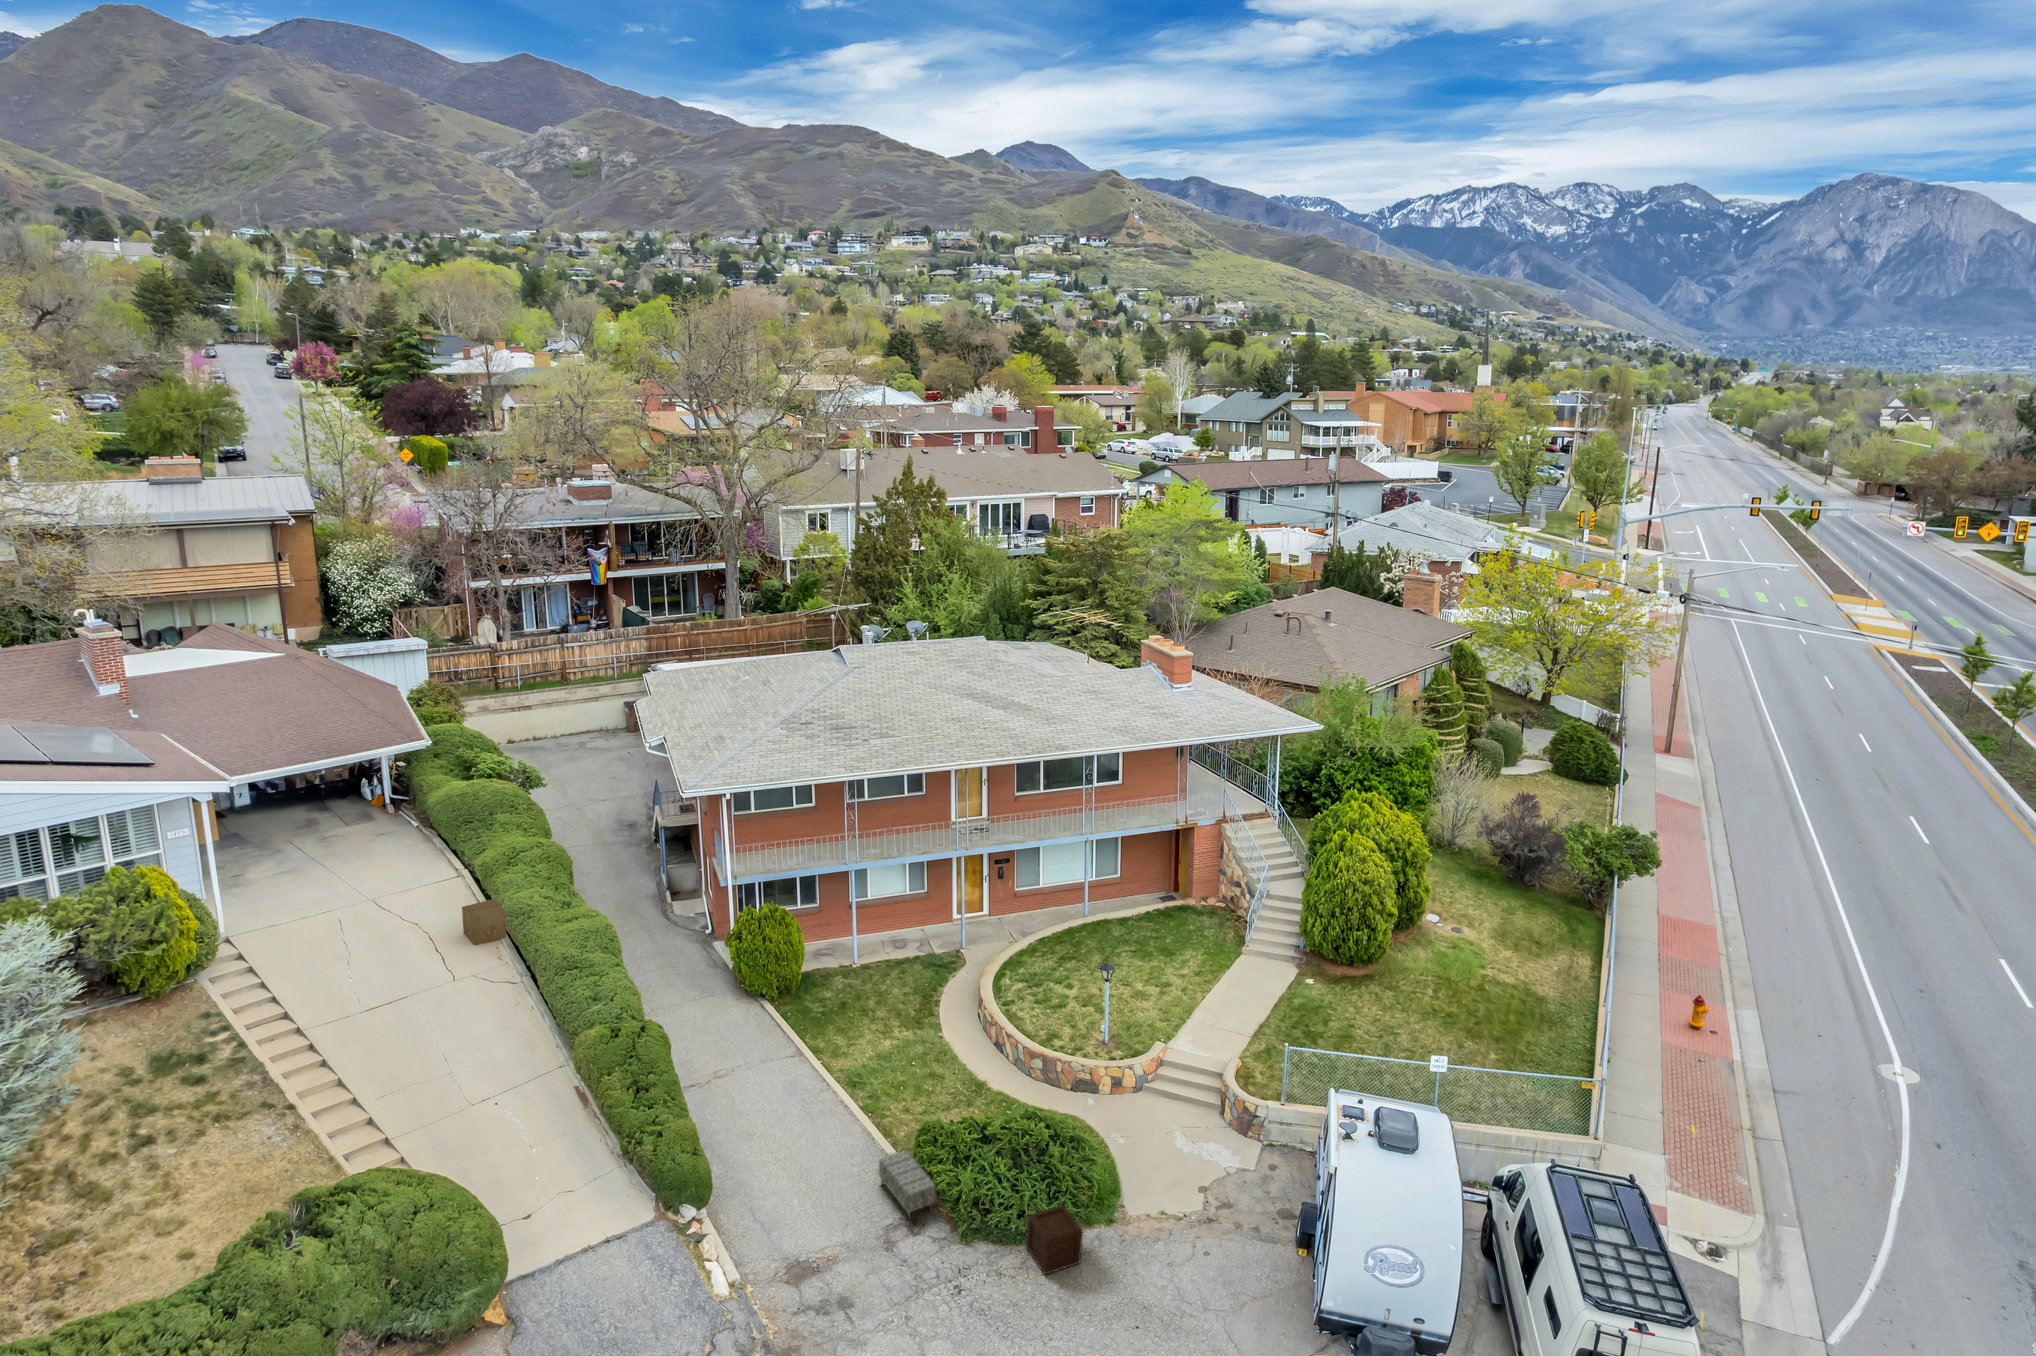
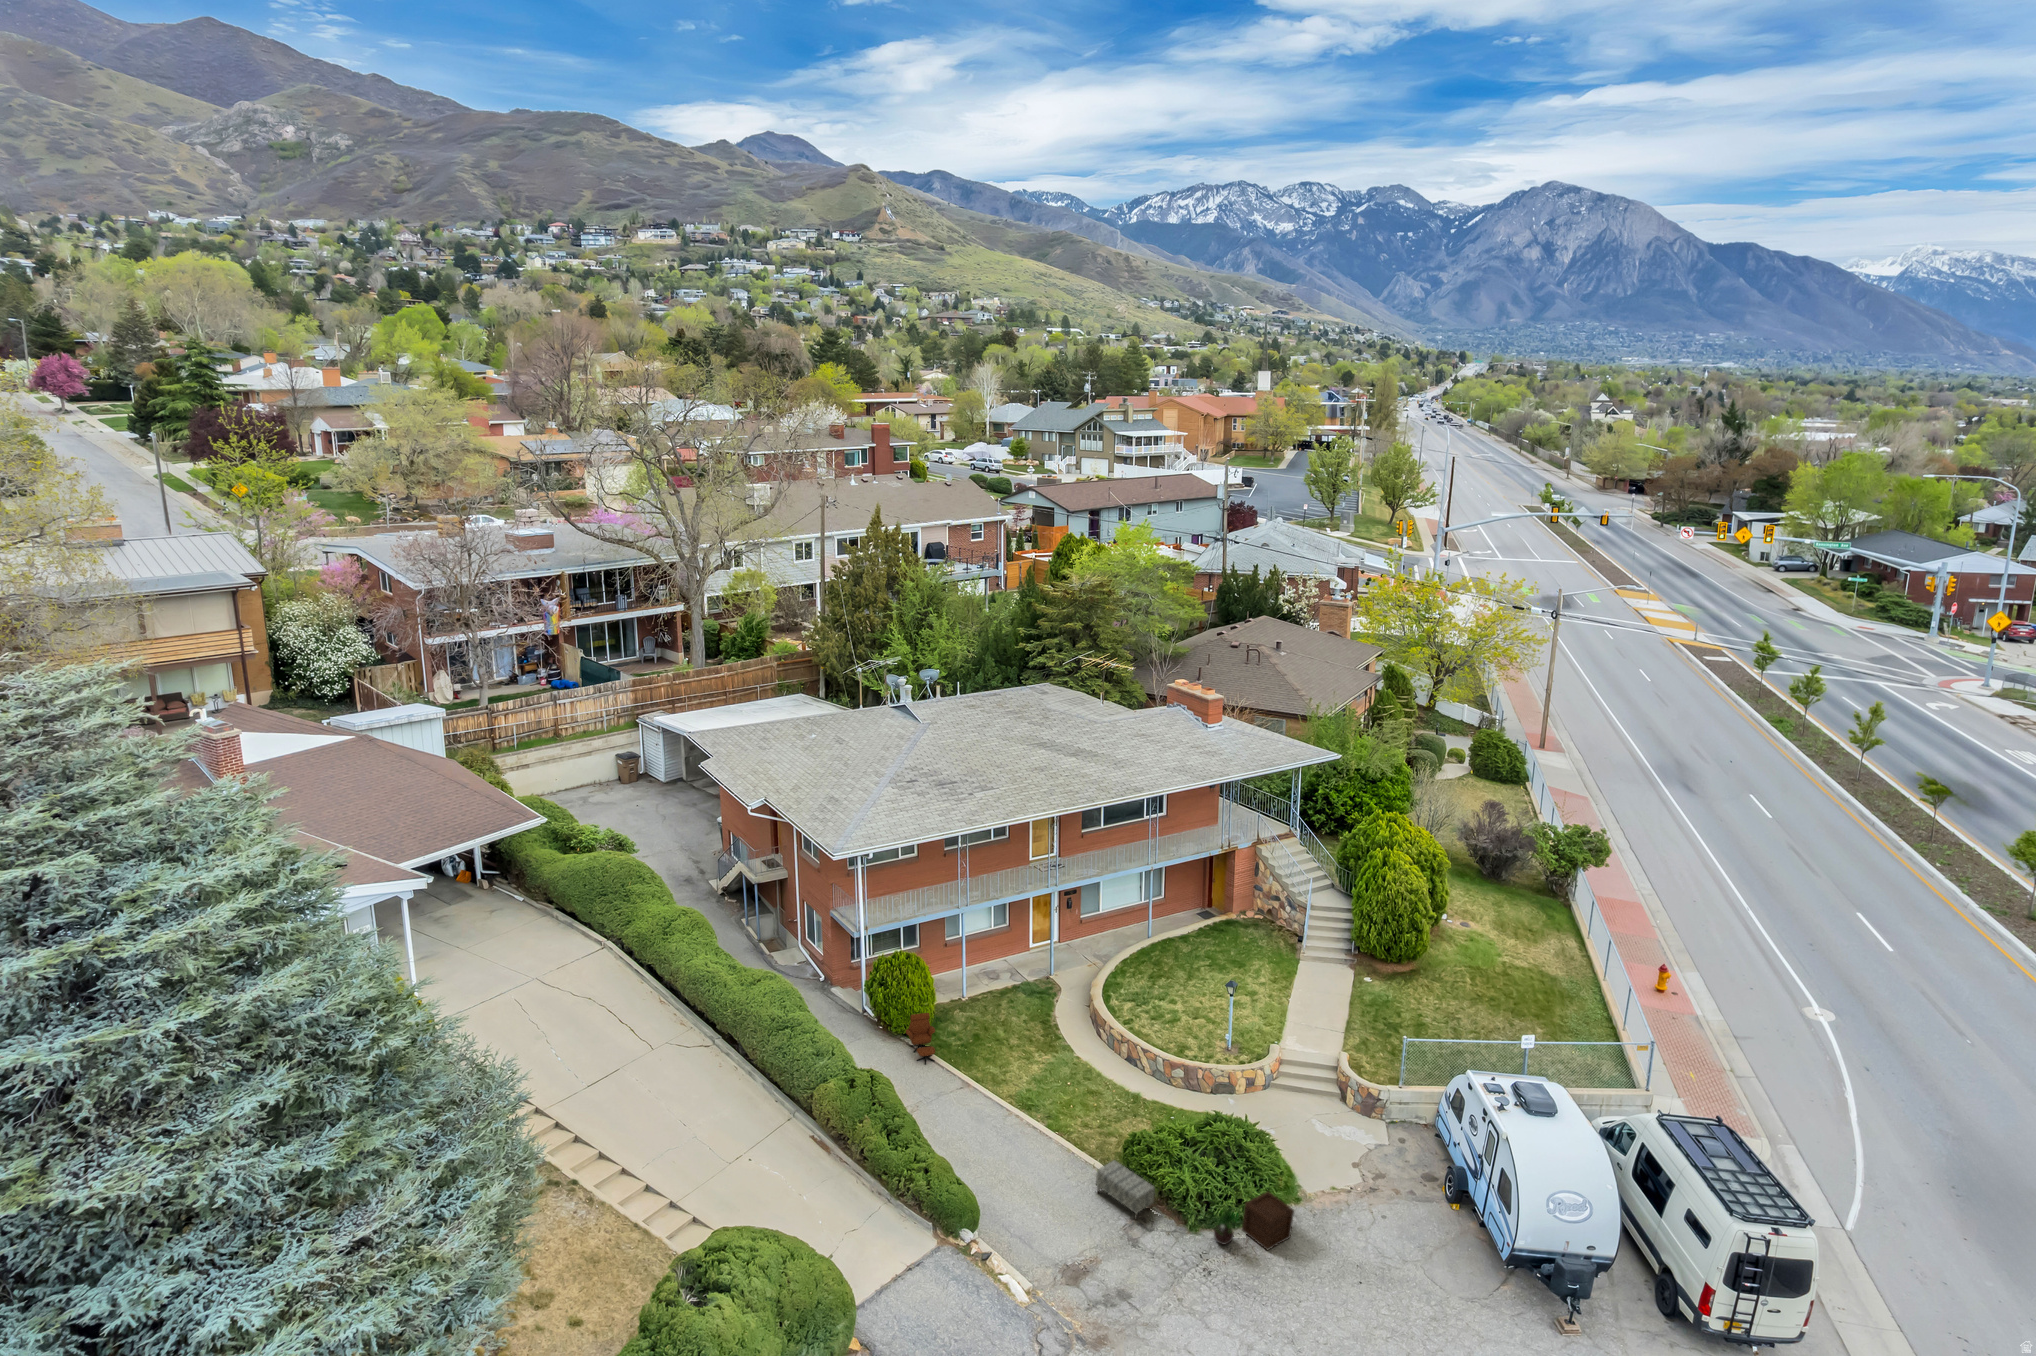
cardboard box: present [462,899,506,945] -> none [626,969,668,1015]
lounge chair: none [756,971,789,1027] -> present [906,1013,935,1065]
potted tree: none [981,1216,1013,1261] -> present [1214,1208,1238,1244]

